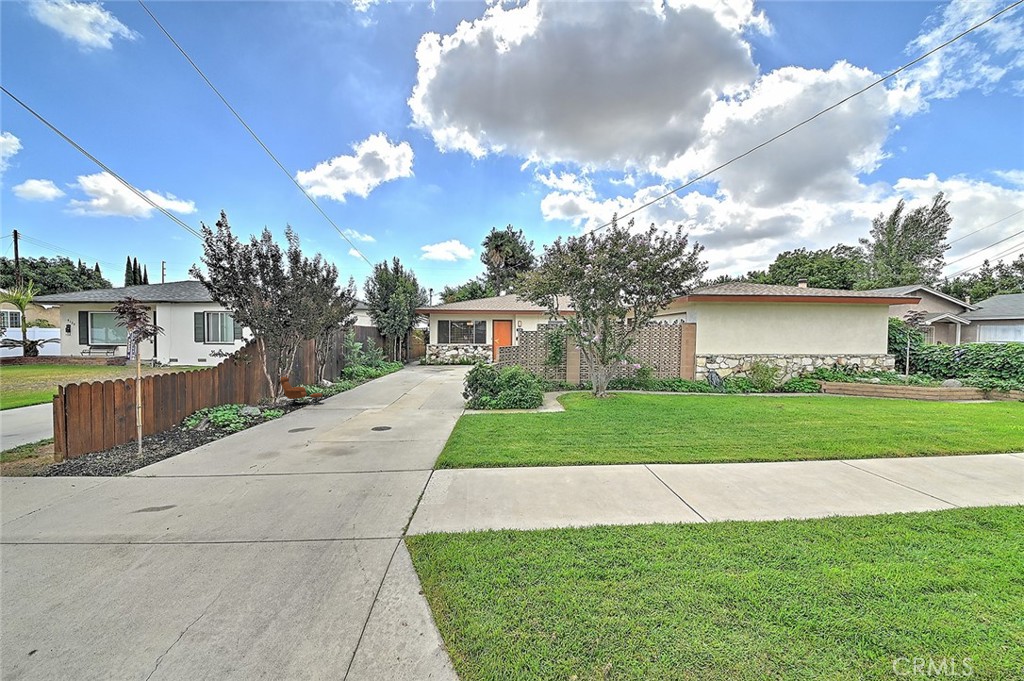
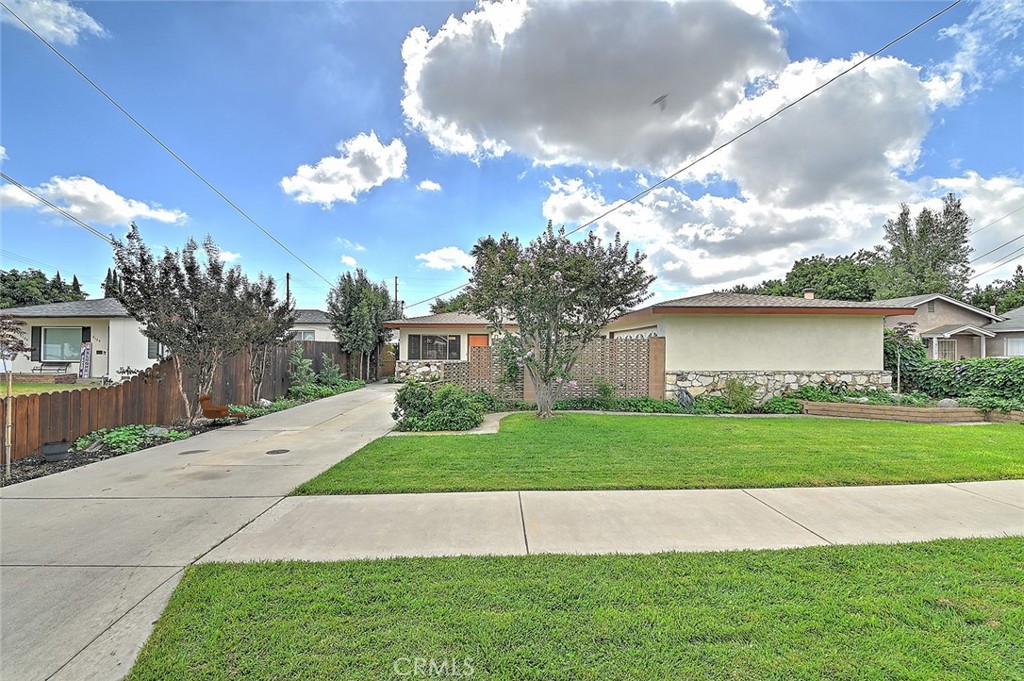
bucket: none [159,417,190,439] -> present [34,438,71,461]

